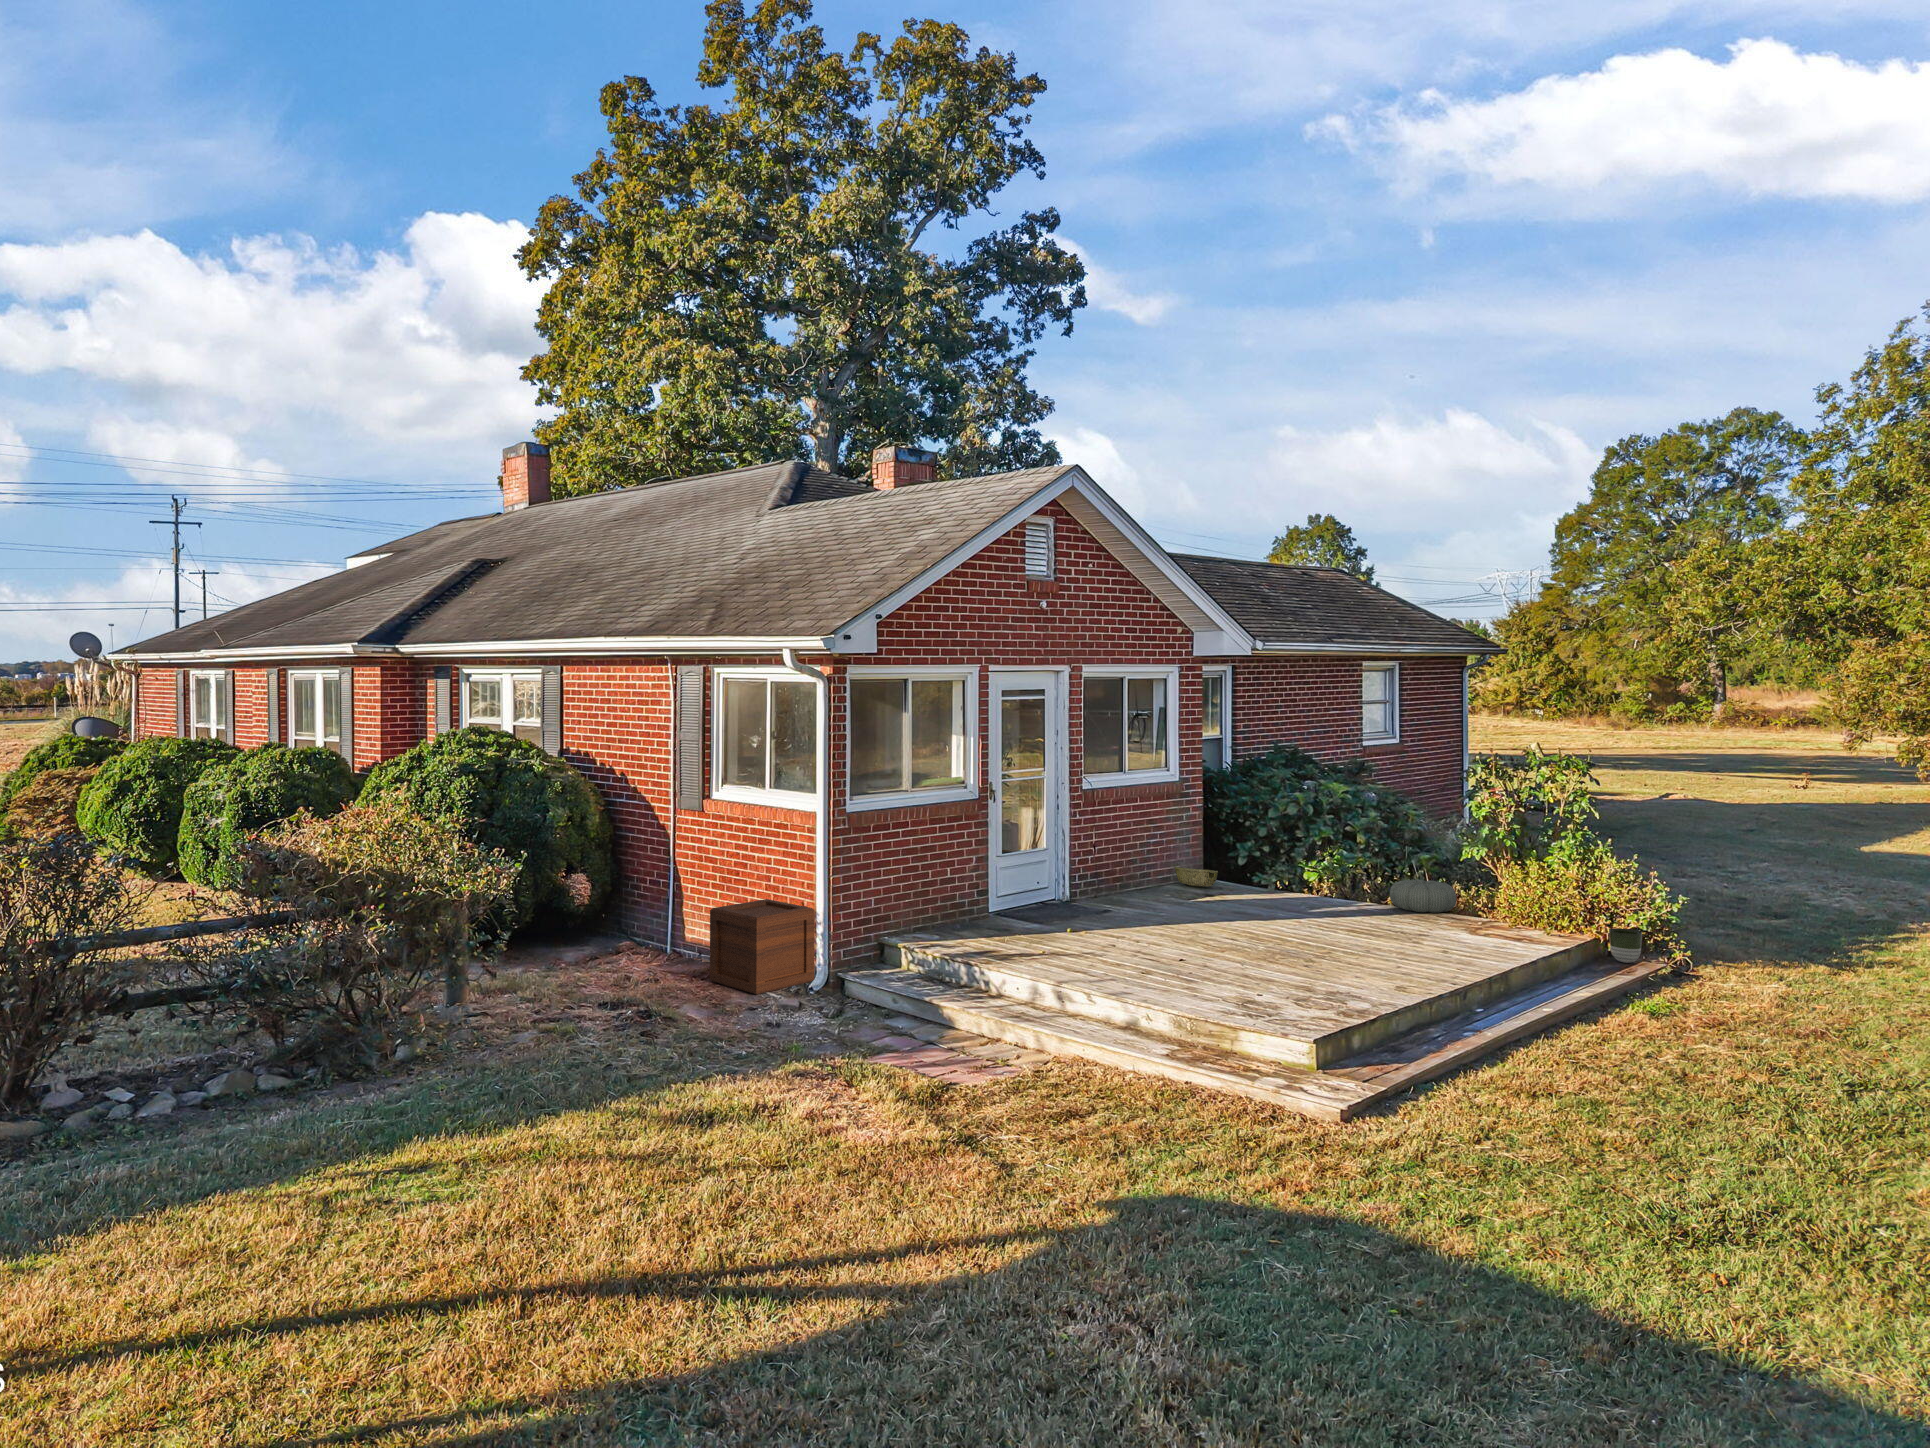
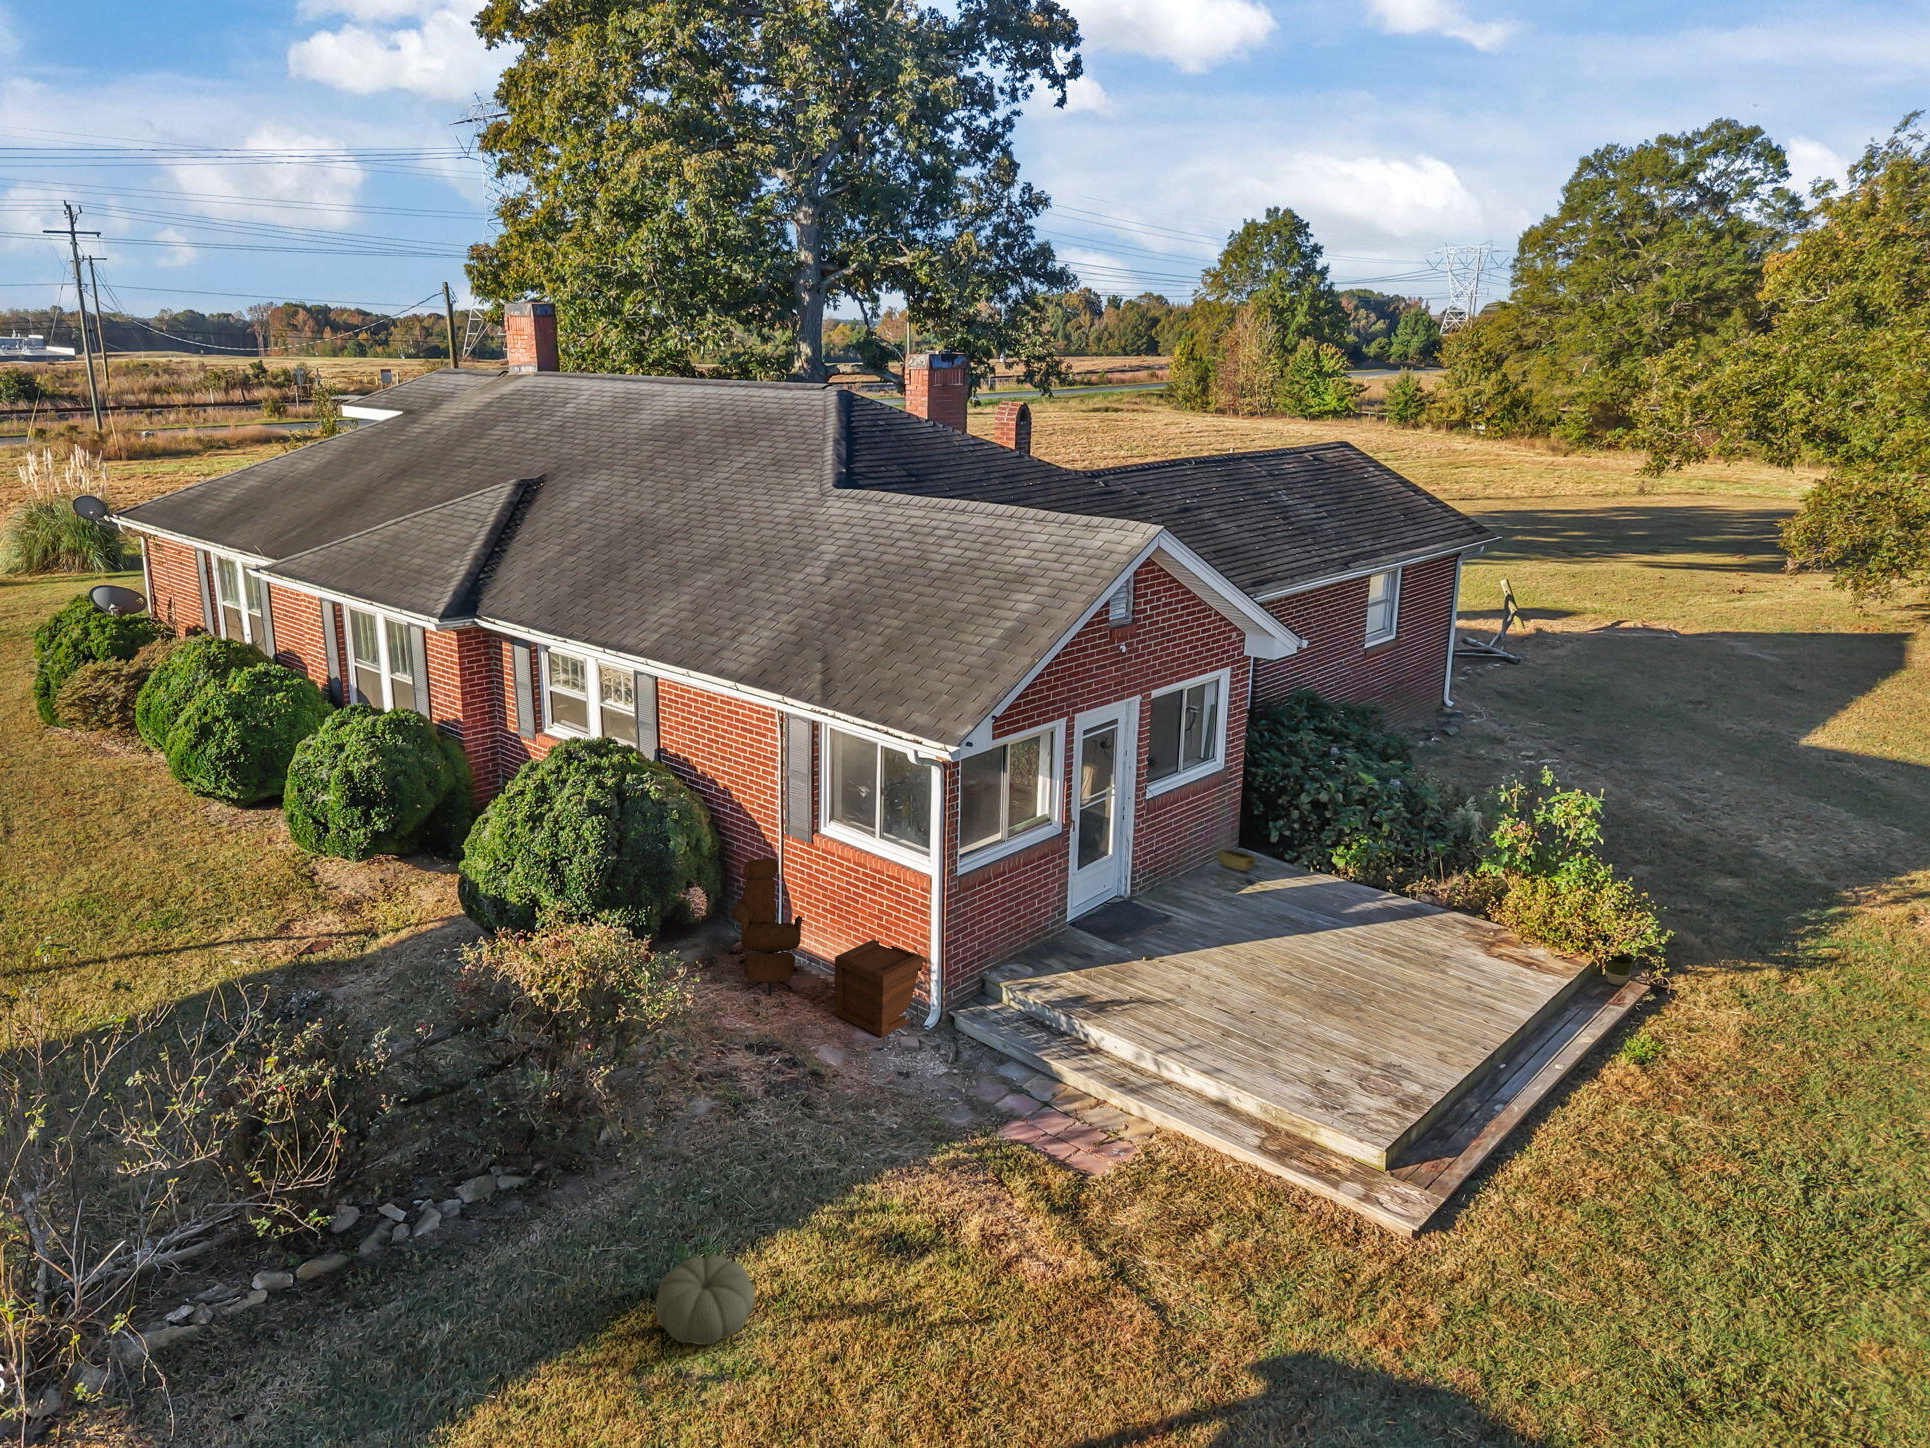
lounge chair: none [614,839,703,970] -> present [732,858,804,996]
pouf: present [1390,880,1457,913] -> present [656,1255,755,1345]

